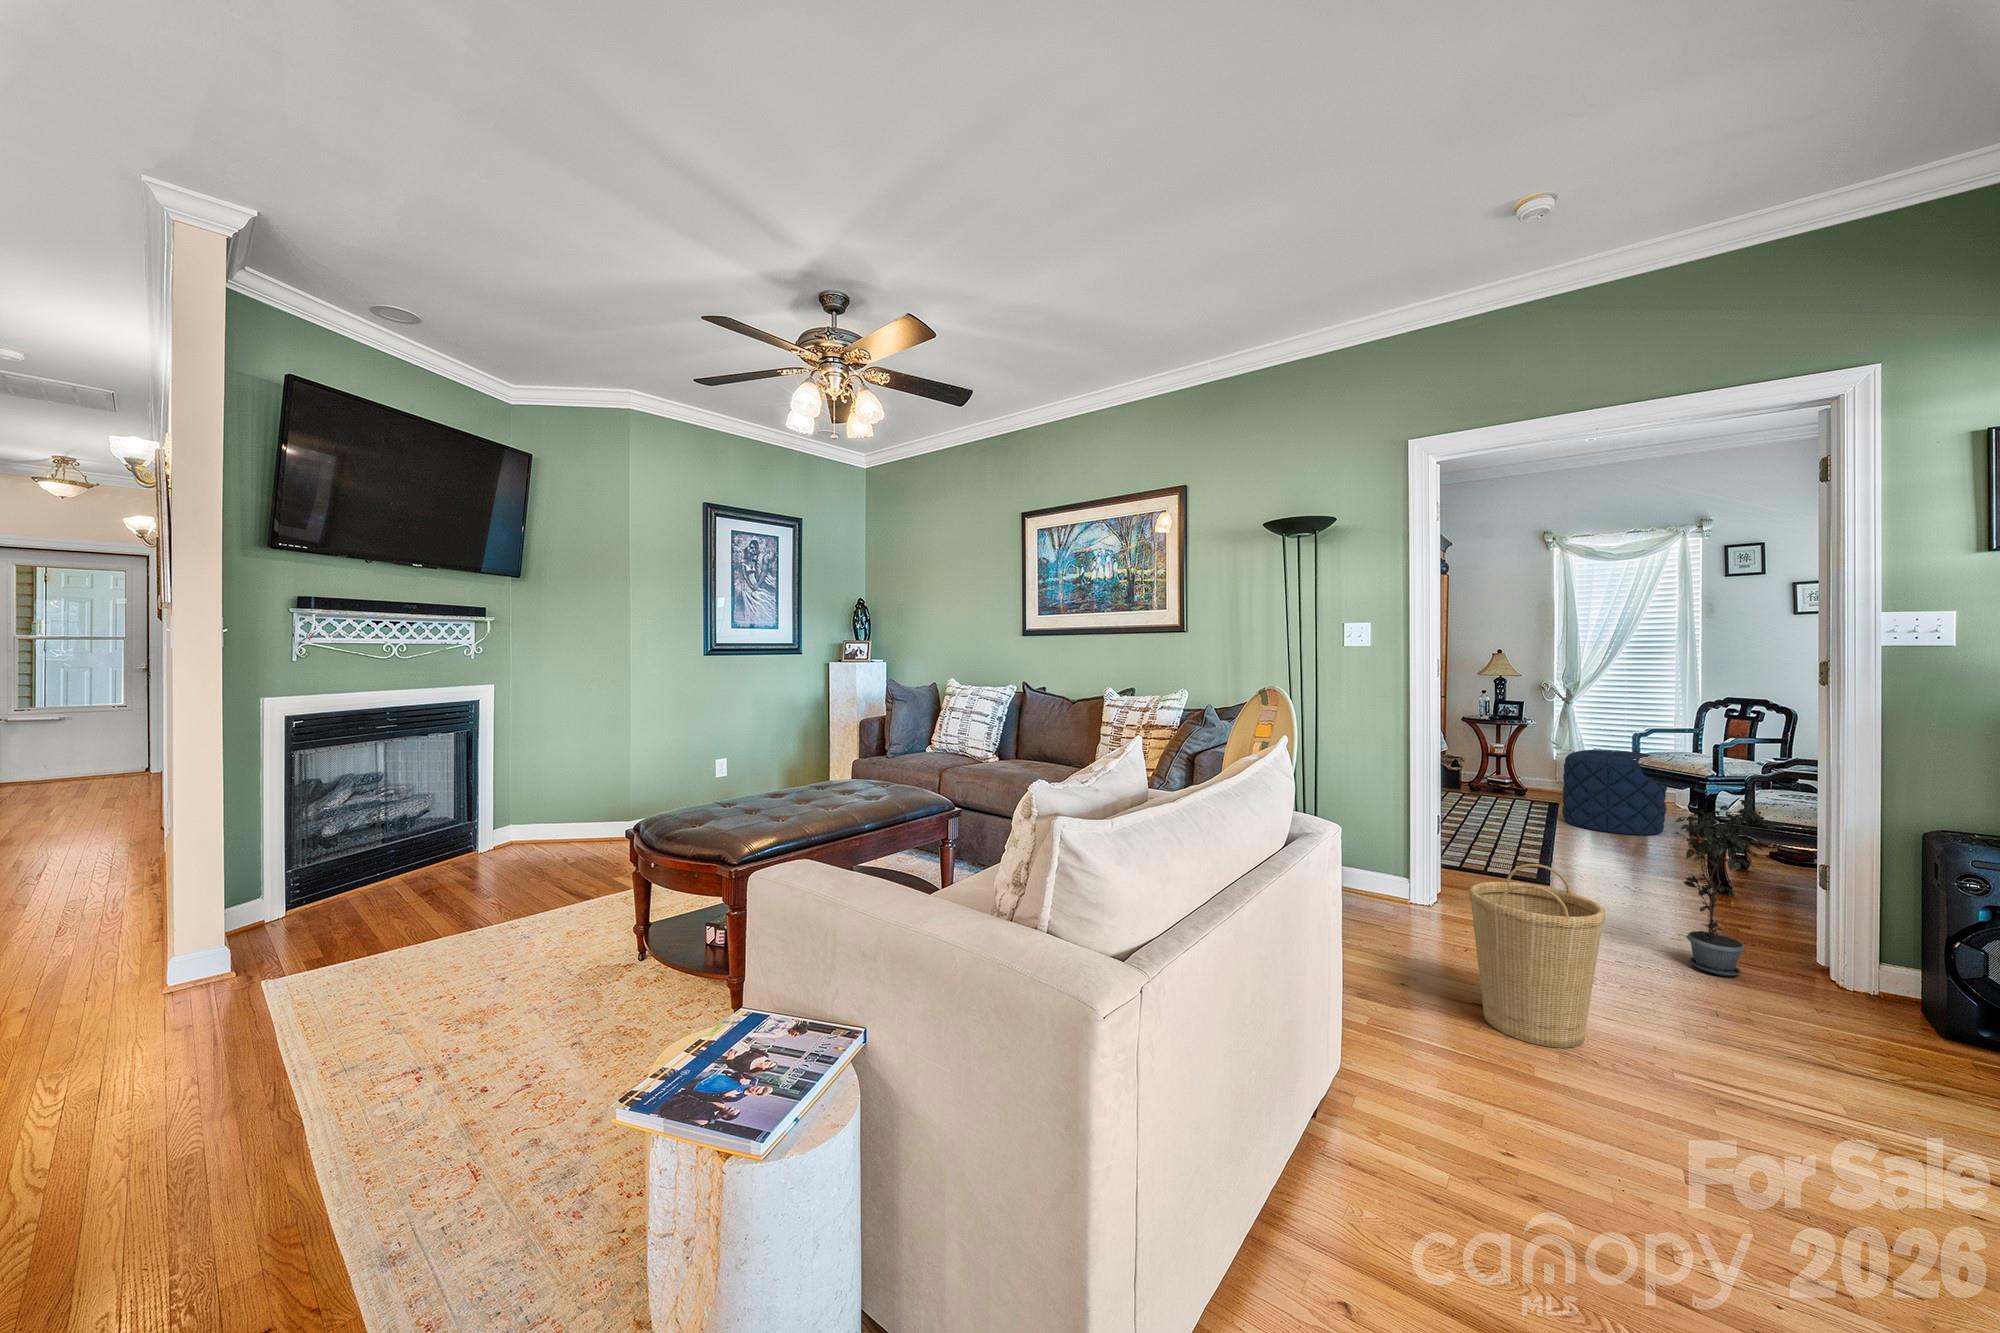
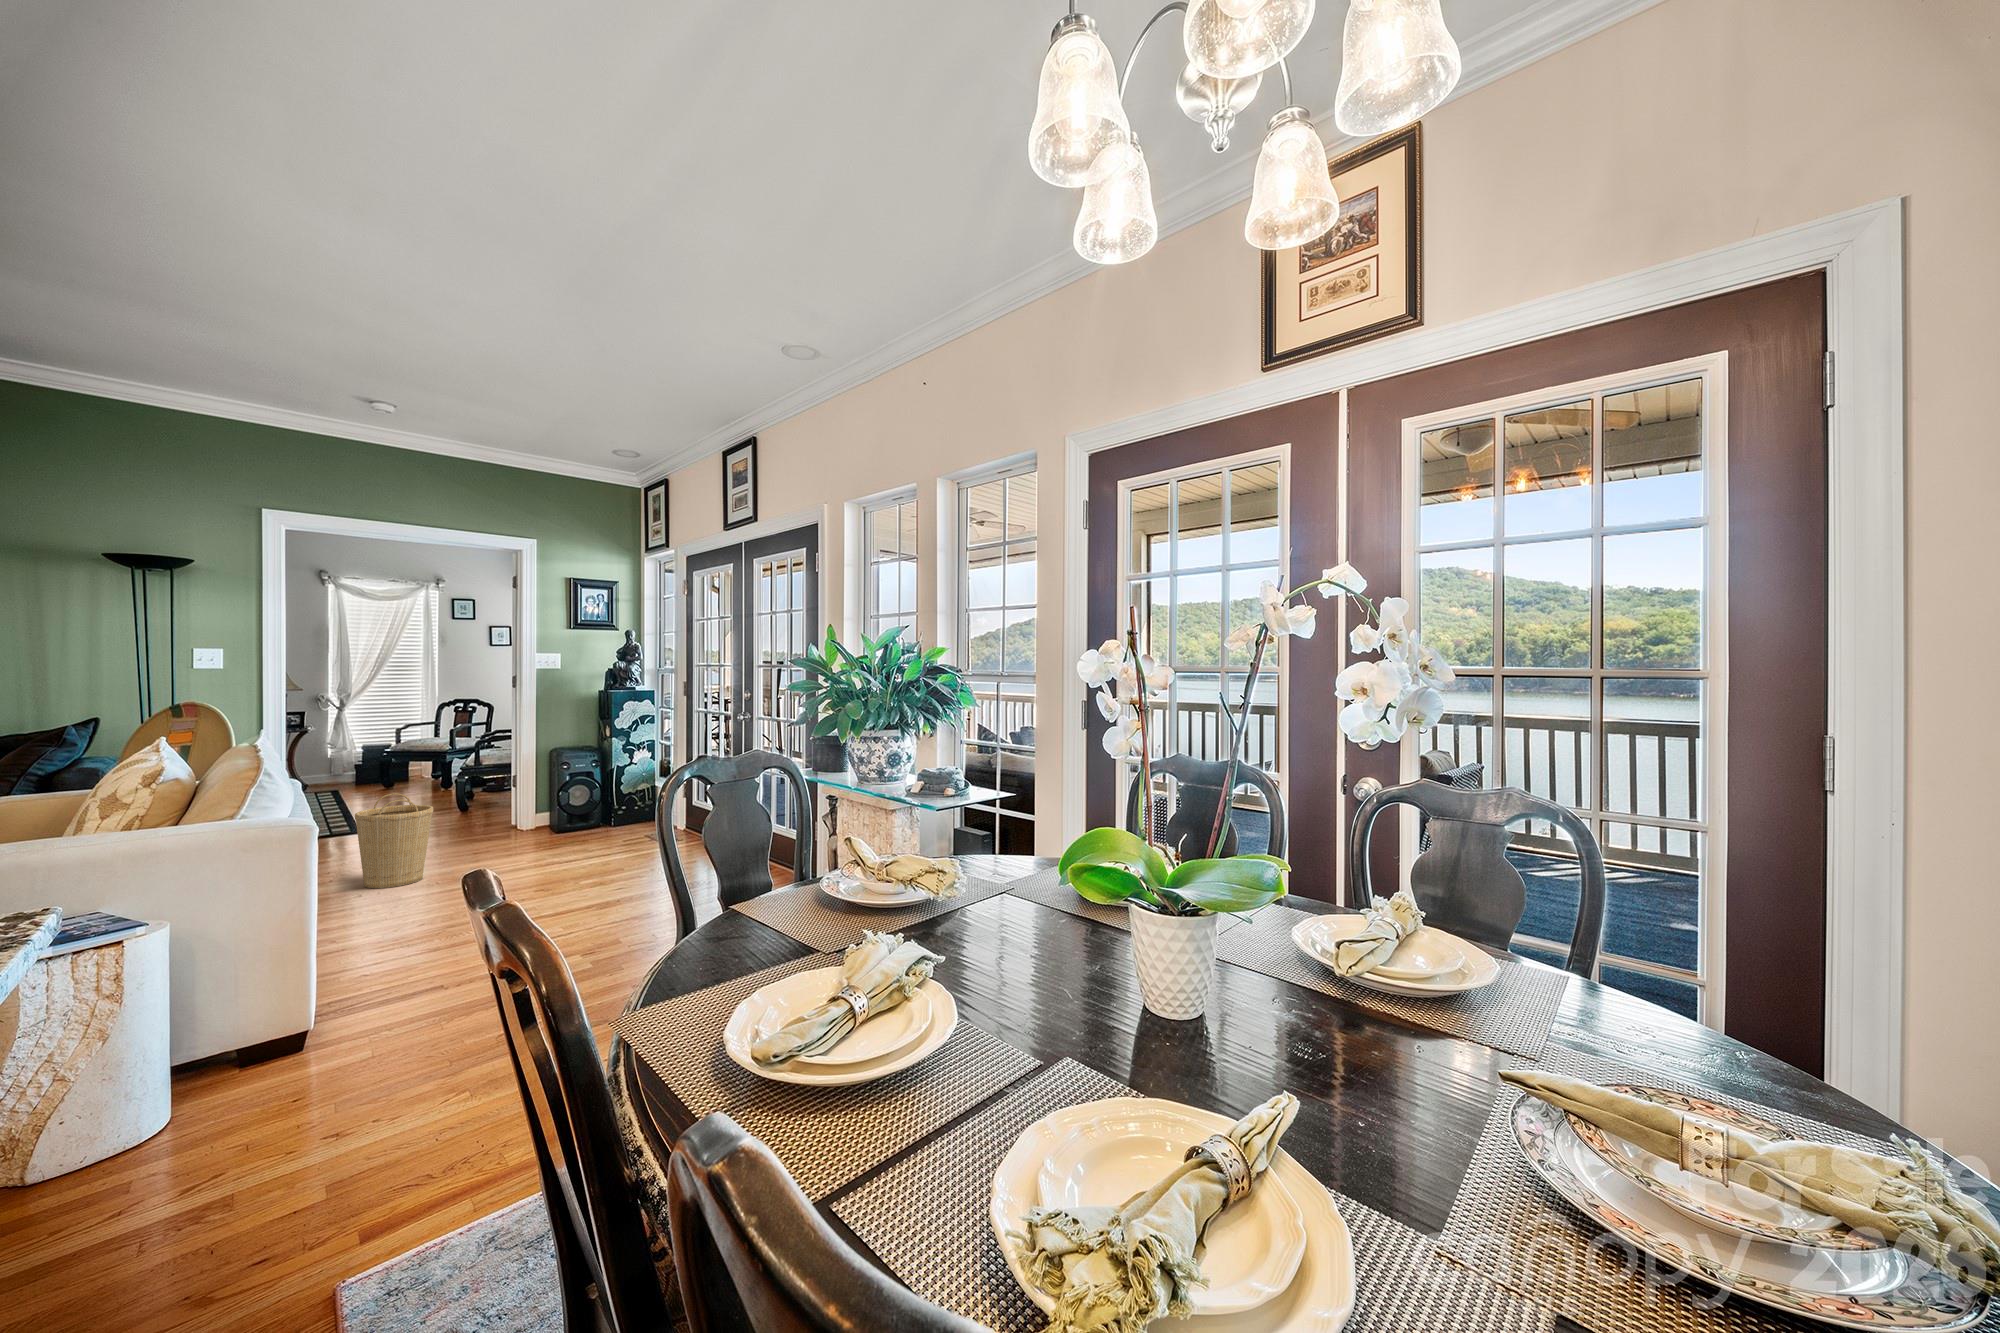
pouf: present [1562,750,1667,835] -> none [349,741,422,799]
potted plant: present [1676,800,1775,976] -> none [449,748,497,842]

